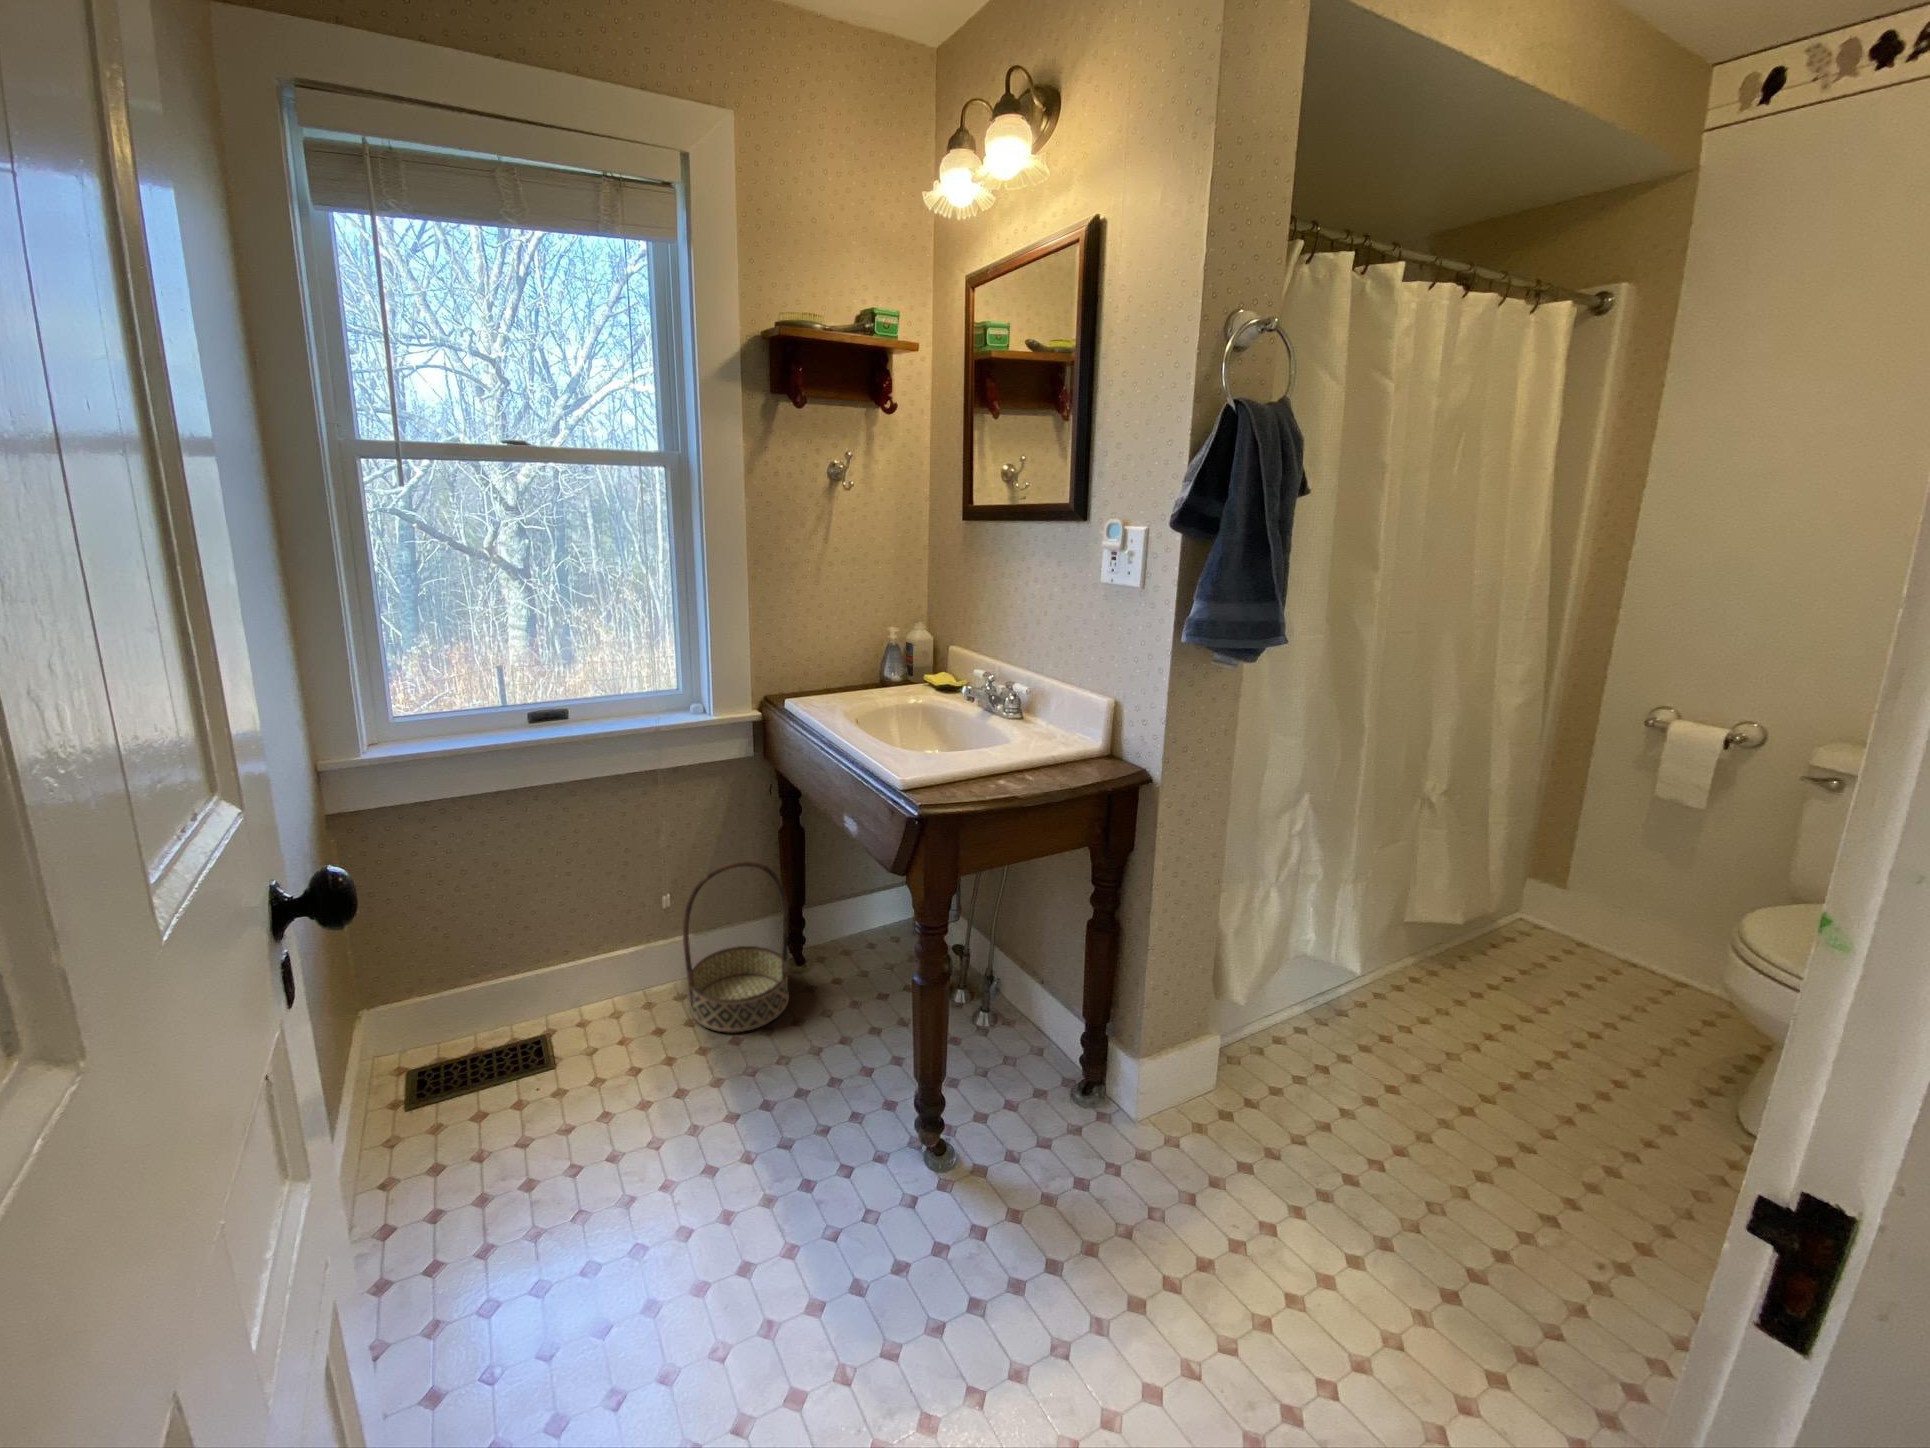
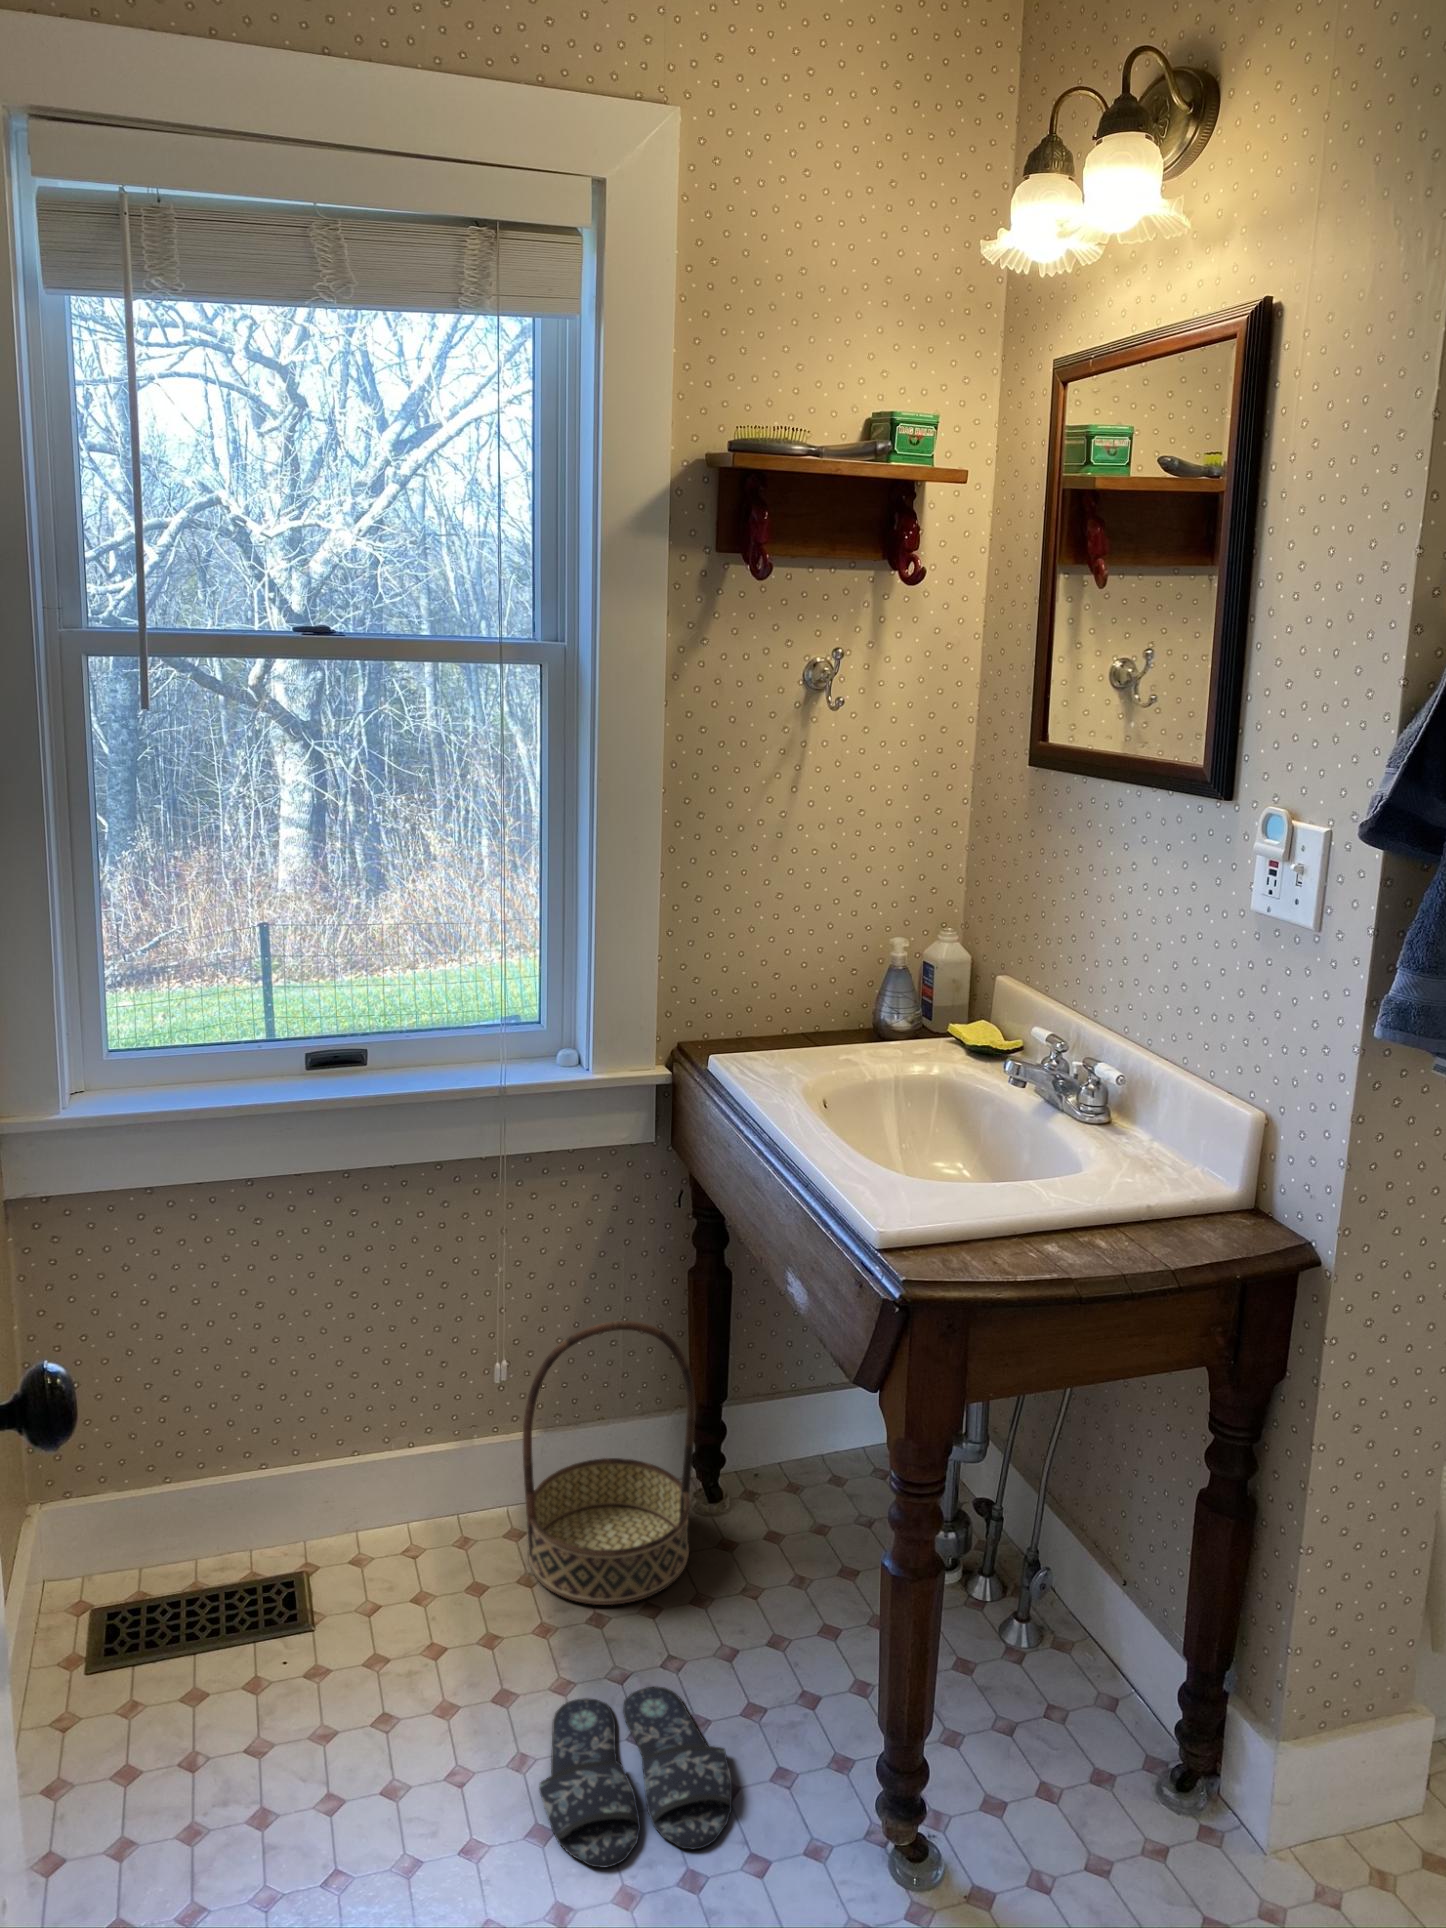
slippers: none [708,1075,828,1185] -> present [539,1687,732,1867]

